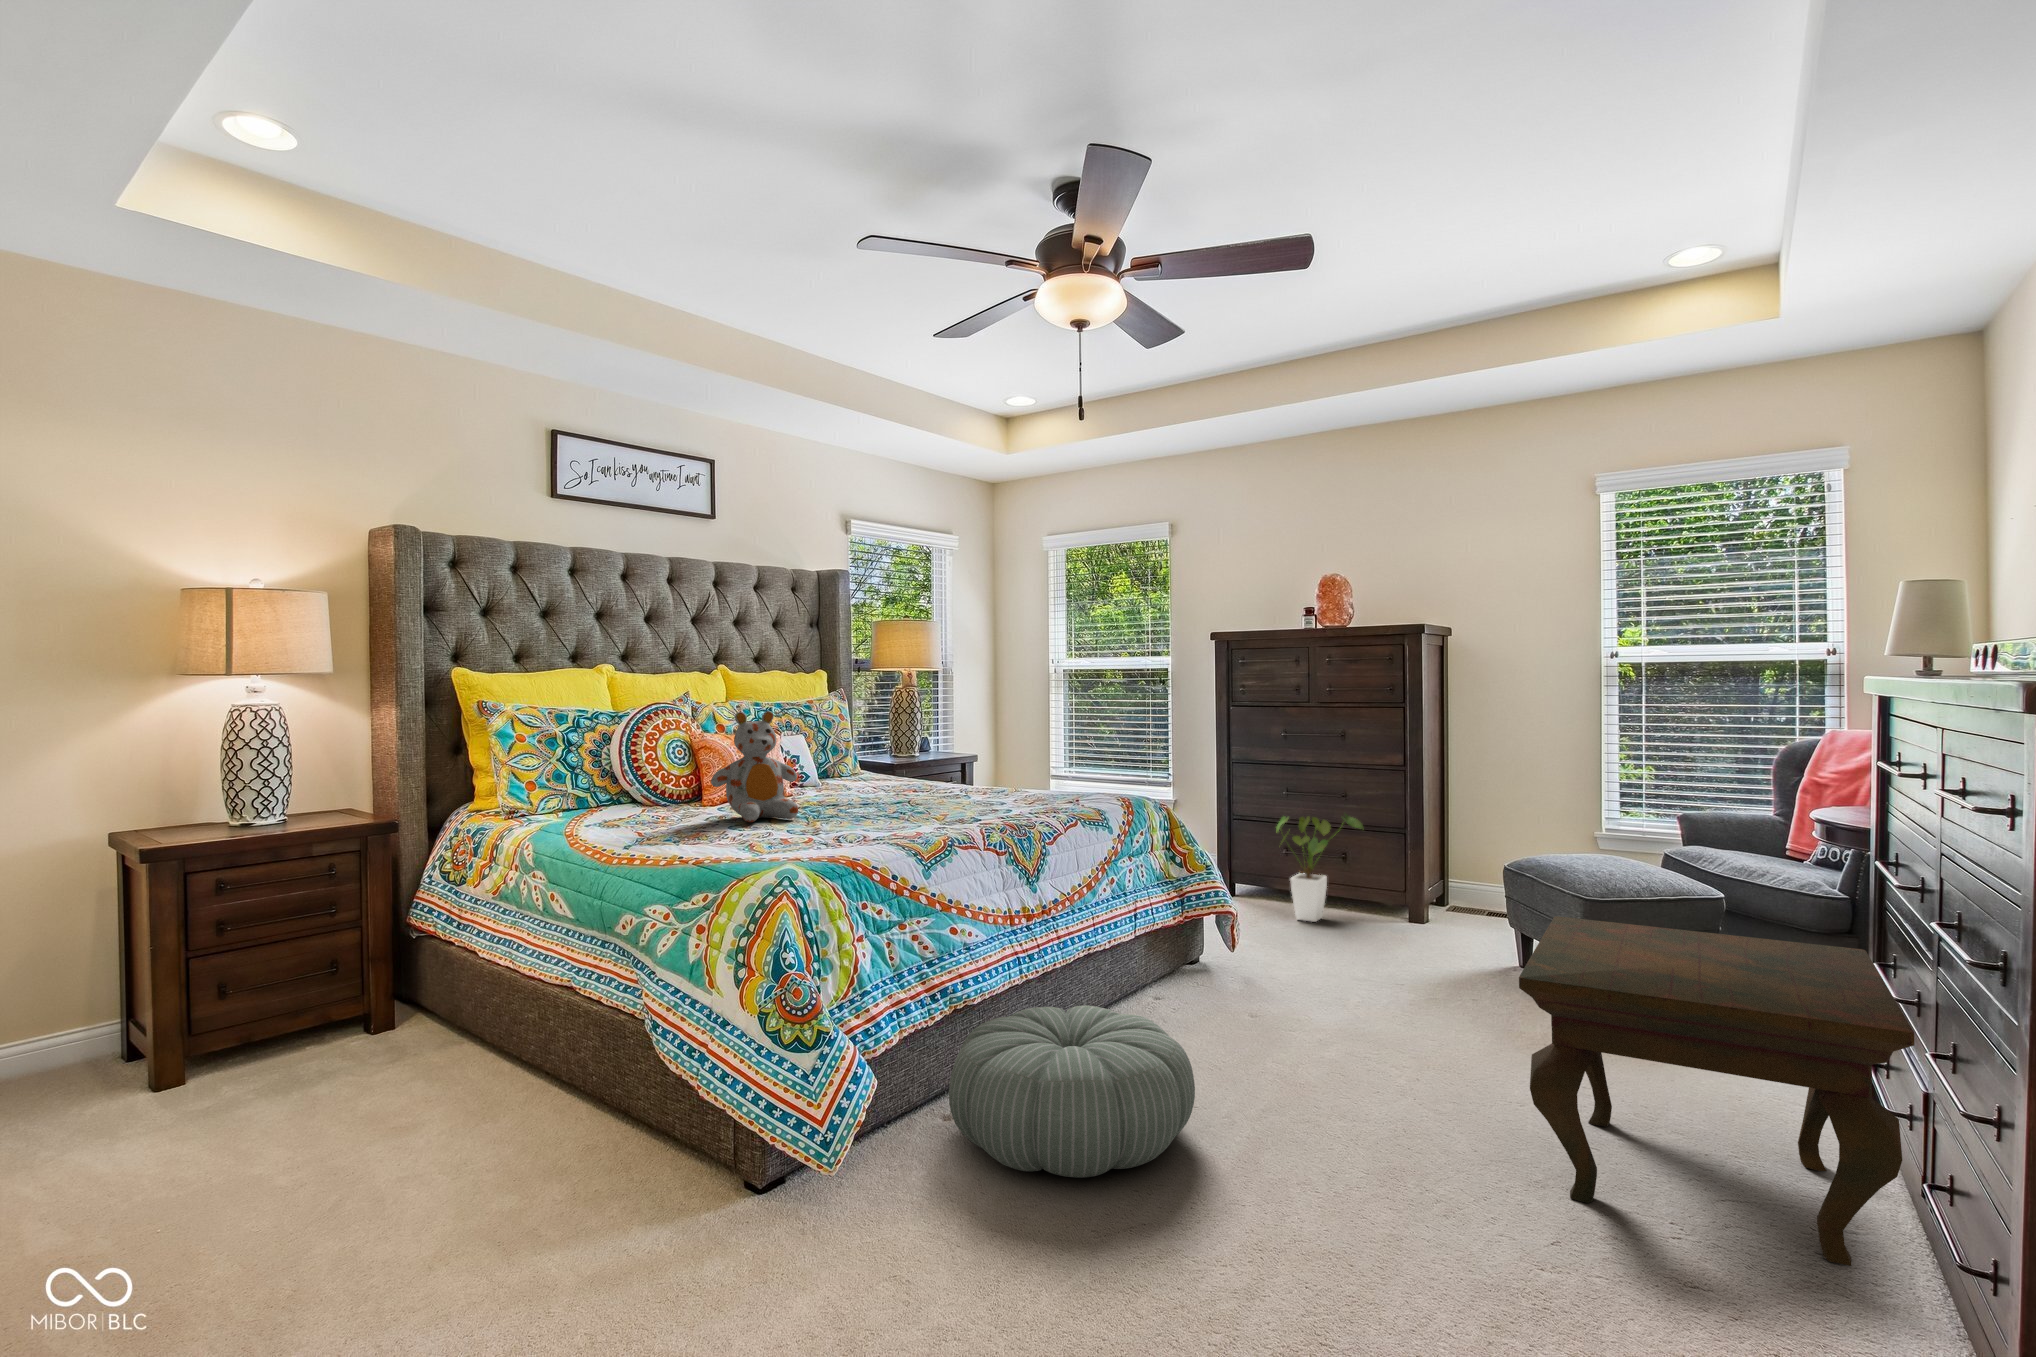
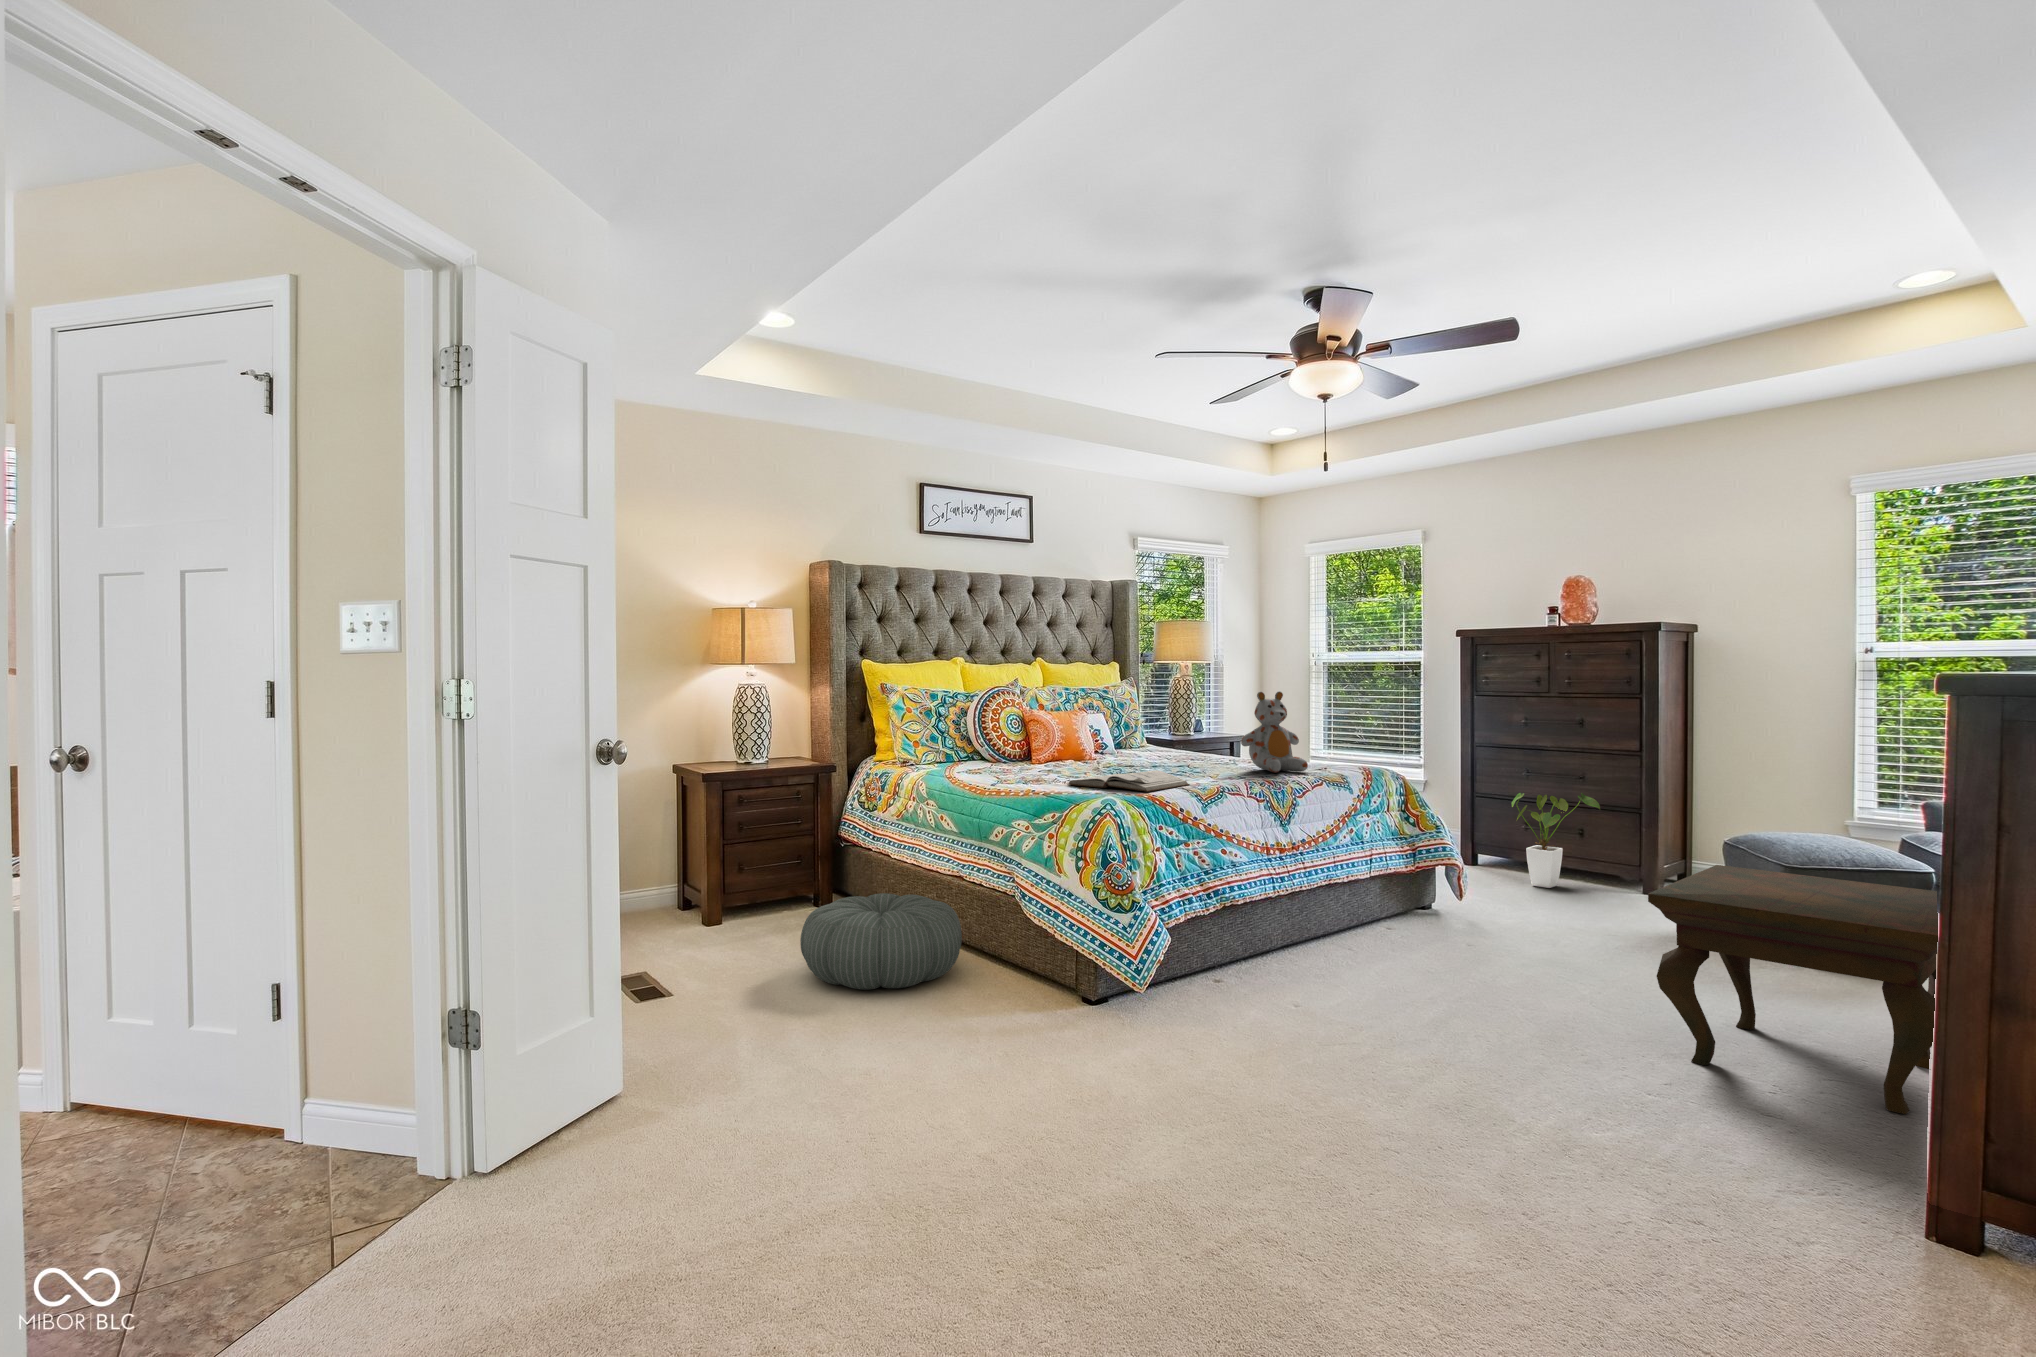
stuffed bear: present [711,711,798,822] -> present [1241,691,1308,773]
book: none [735,817,908,852] -> present [1067,770,1189,792]
pouf: present [949,1005,1195,1178] -> present [800,893,962,990]

